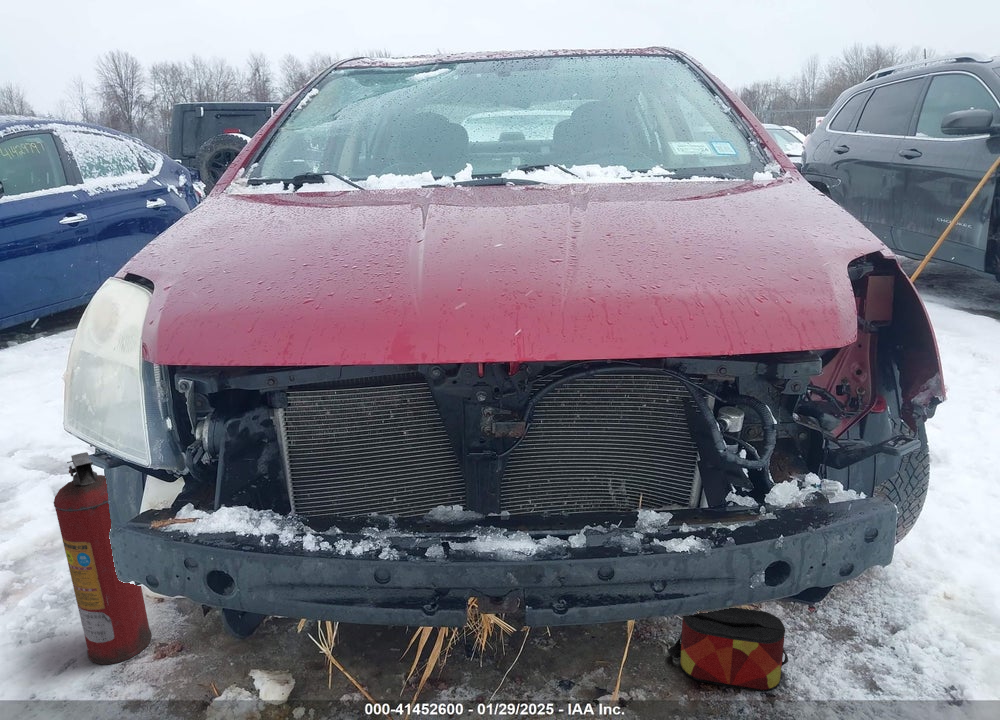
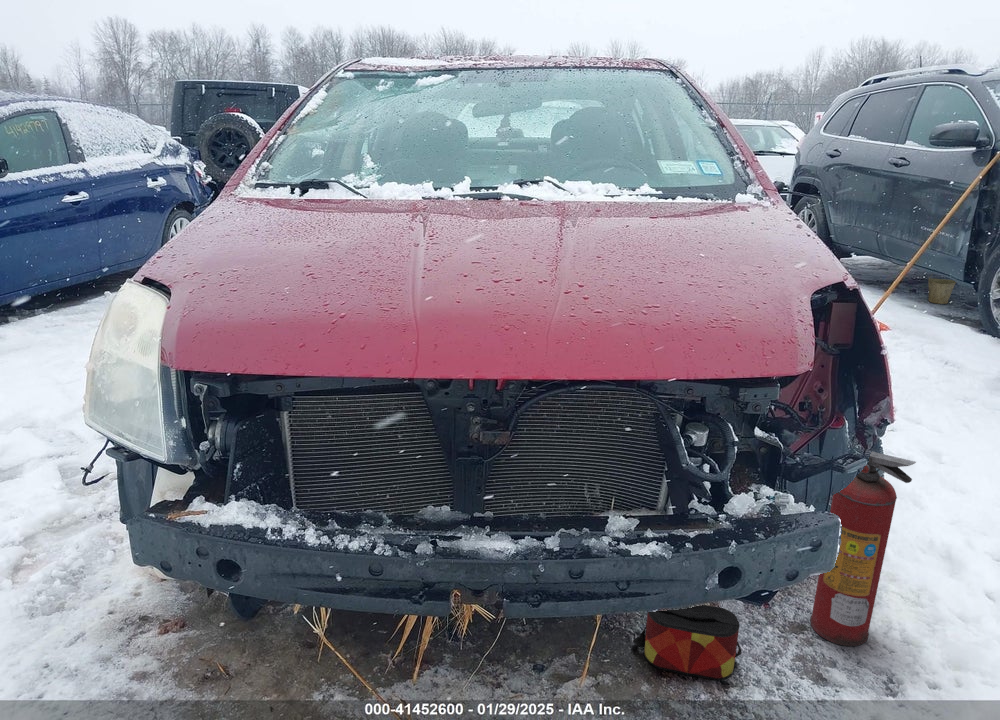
bucket: none [941,262,970,300] -> present [928,278,956,304]
fire extinguisher: present [54,452,152,664] -> present [810,452,916,646]

